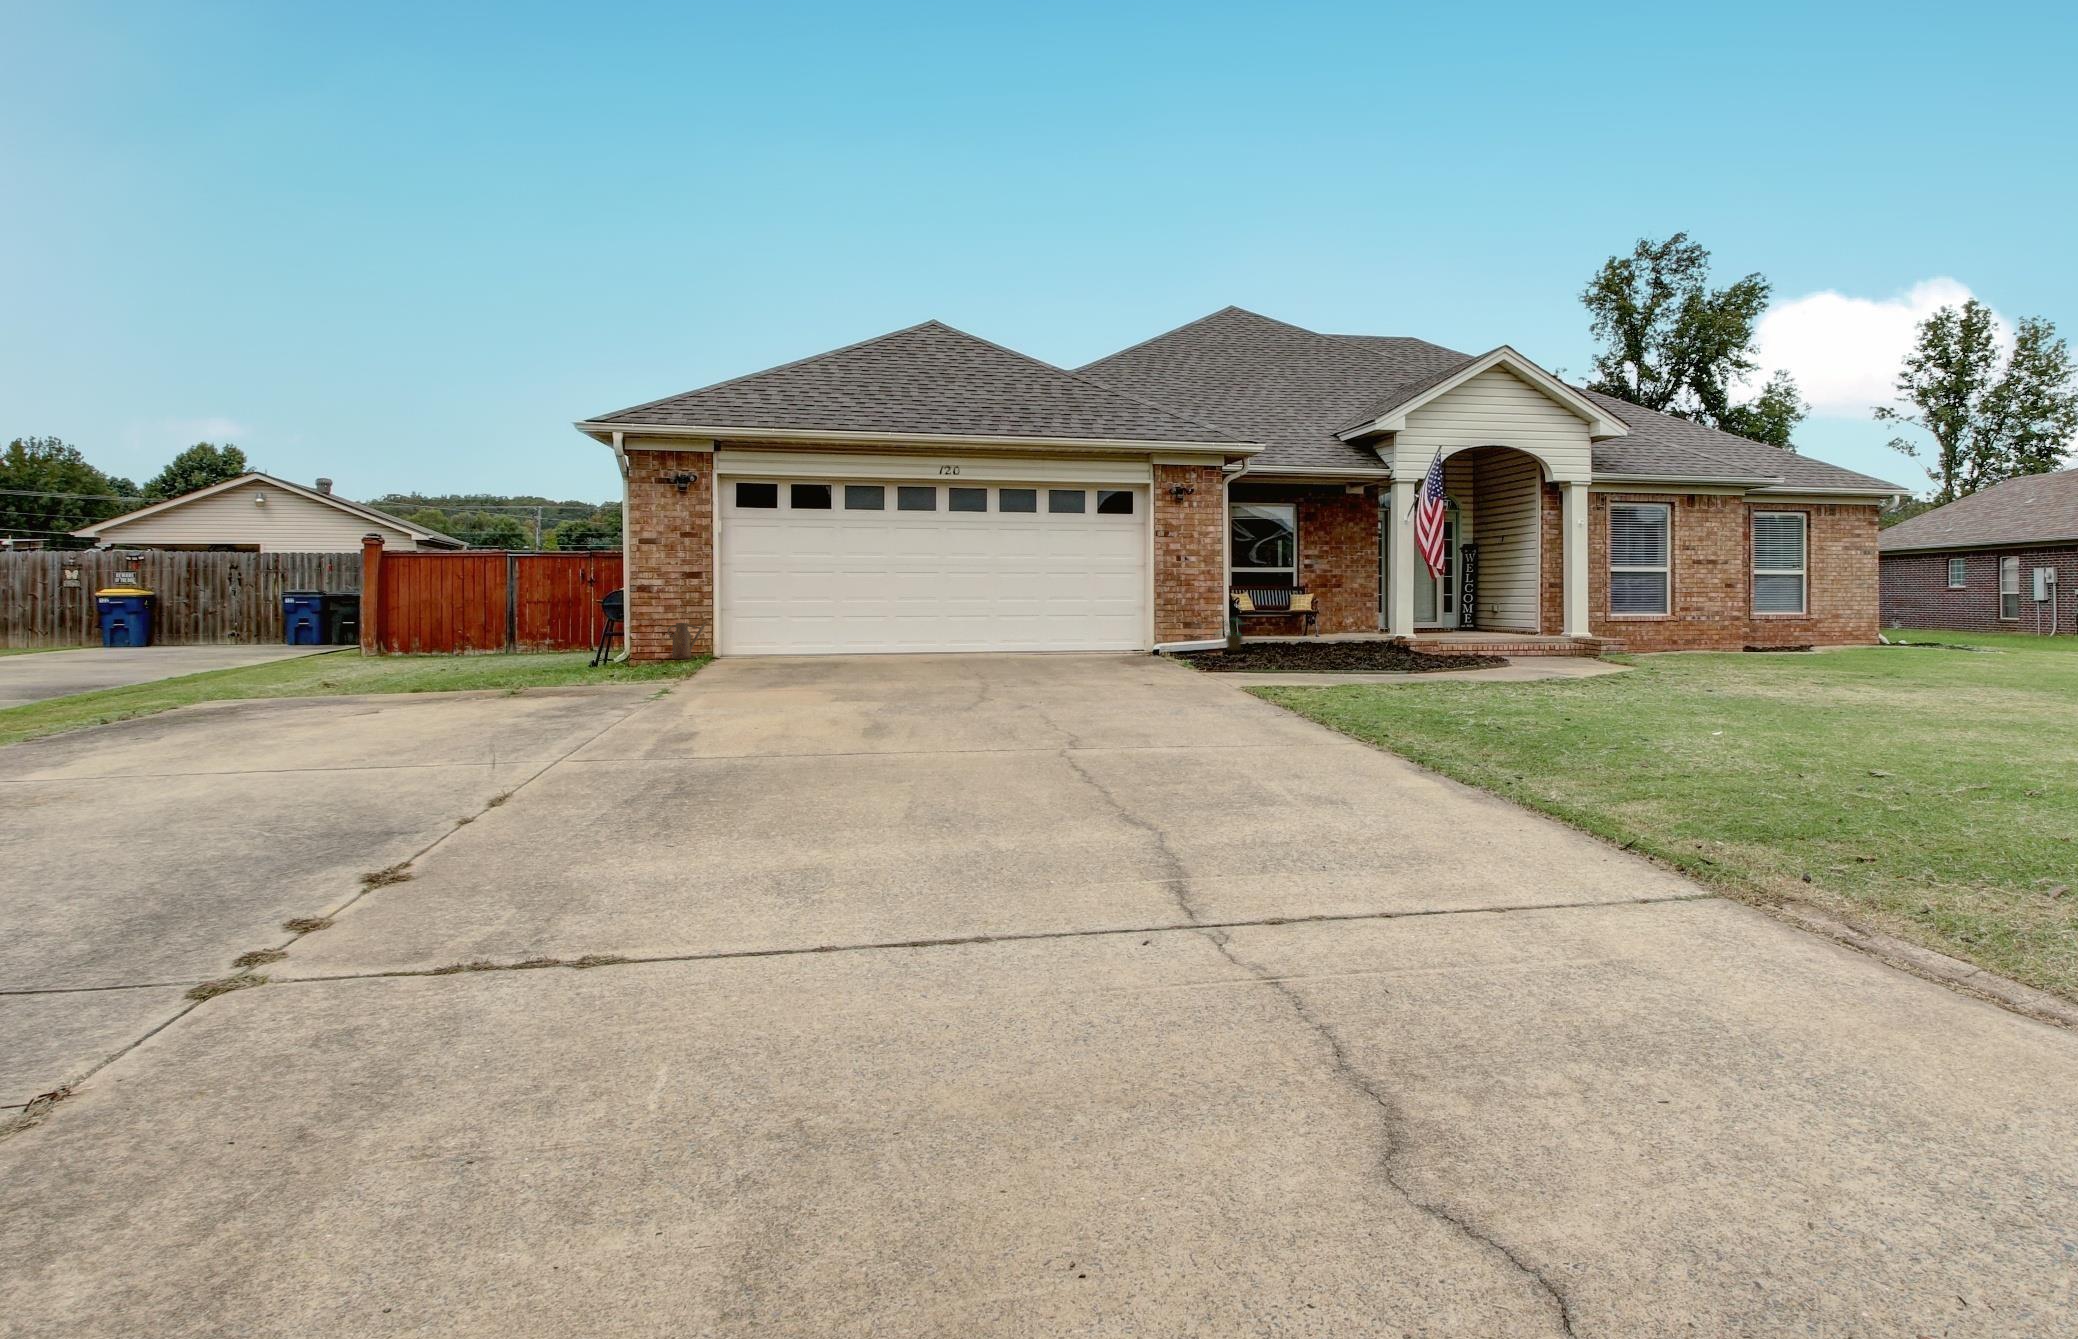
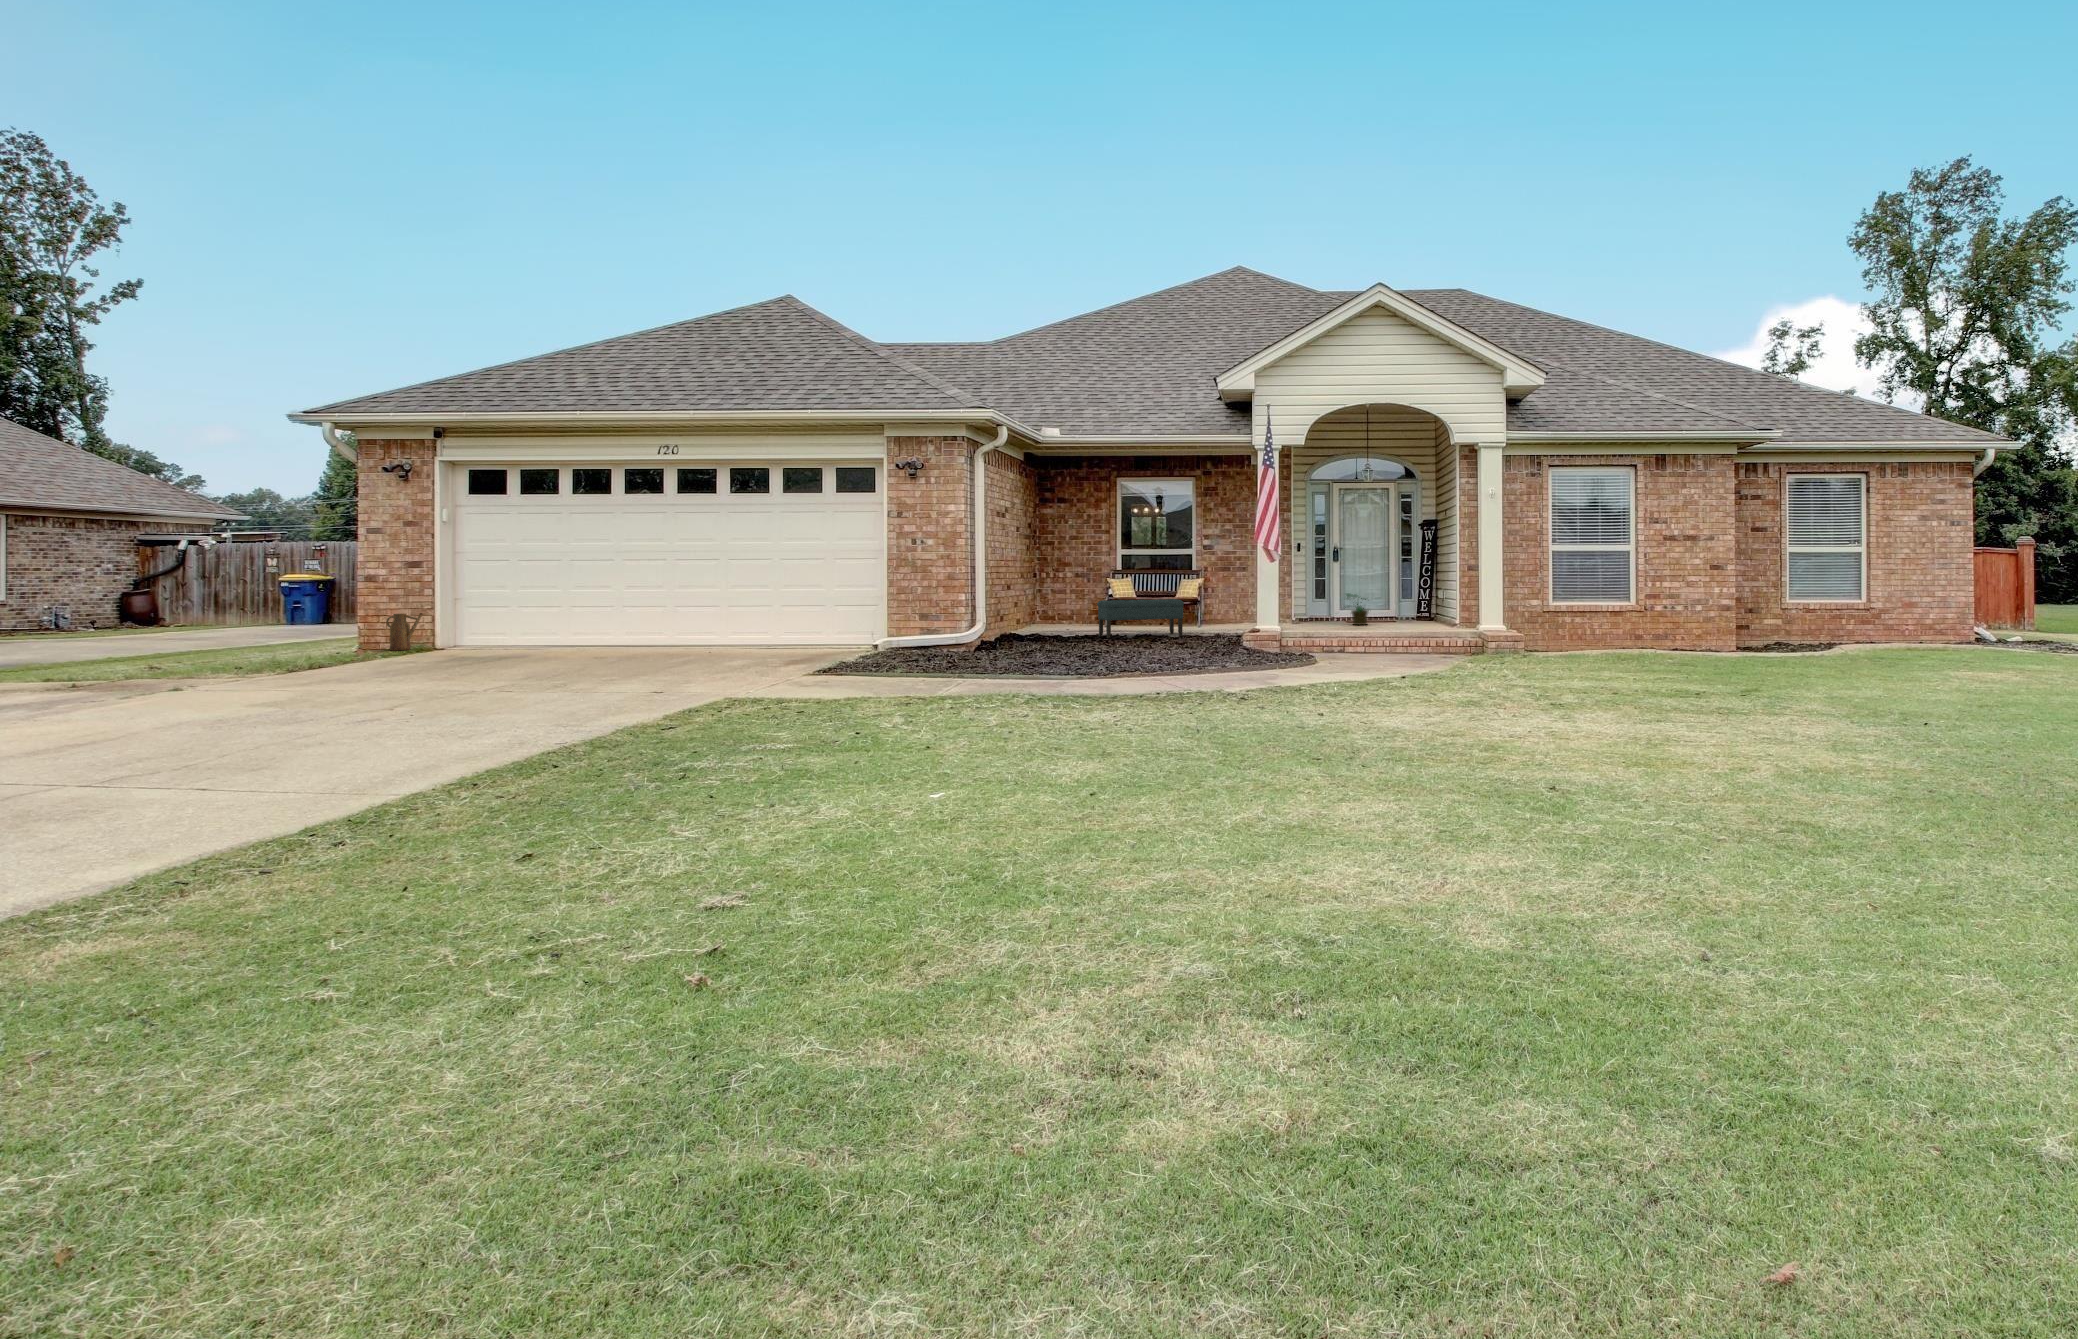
bench: none [1292,609,1358,641] -> present [1097,599,1184,638]
potted plant: present [1214,619,1243,651] -> present [1344,593,1369,625]

